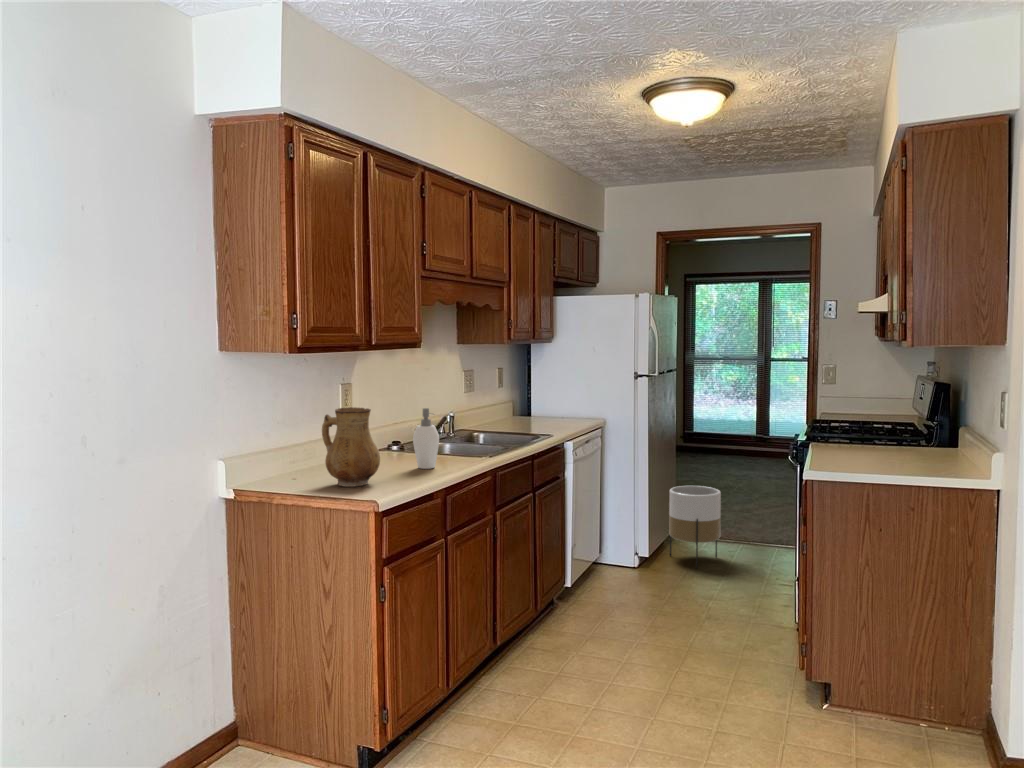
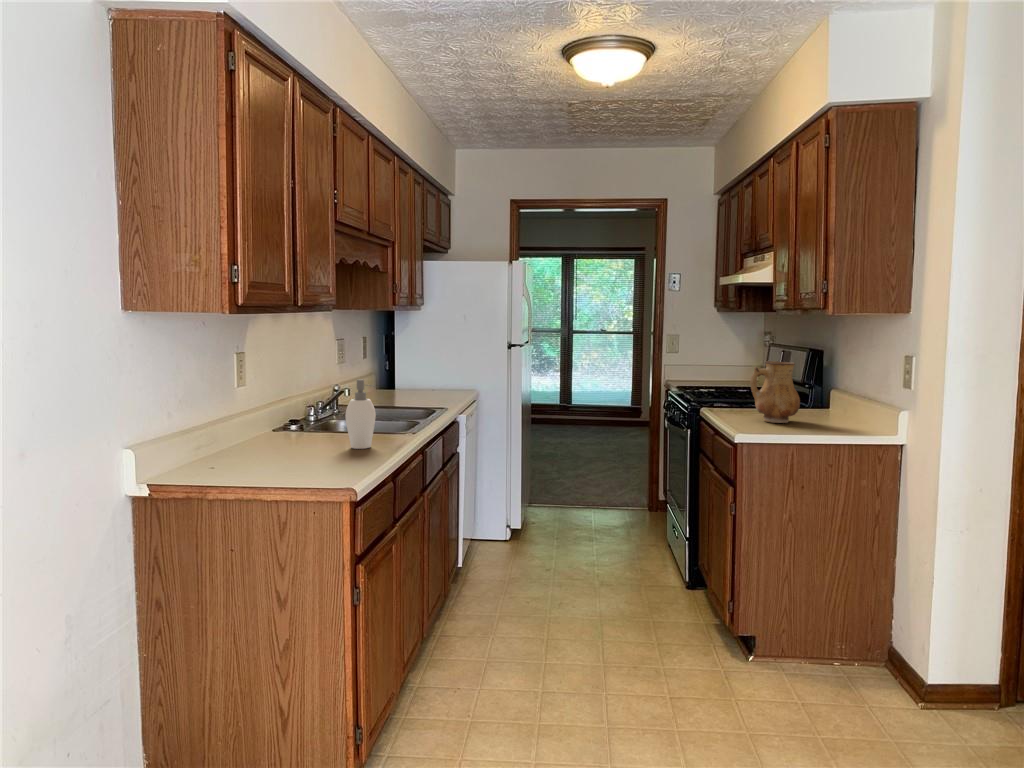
ceramic pitcher: present [322,407,380,487] -> present [751,361,800,423]
planter: present [669,486,721,568] -> none [534,455,585,536]

